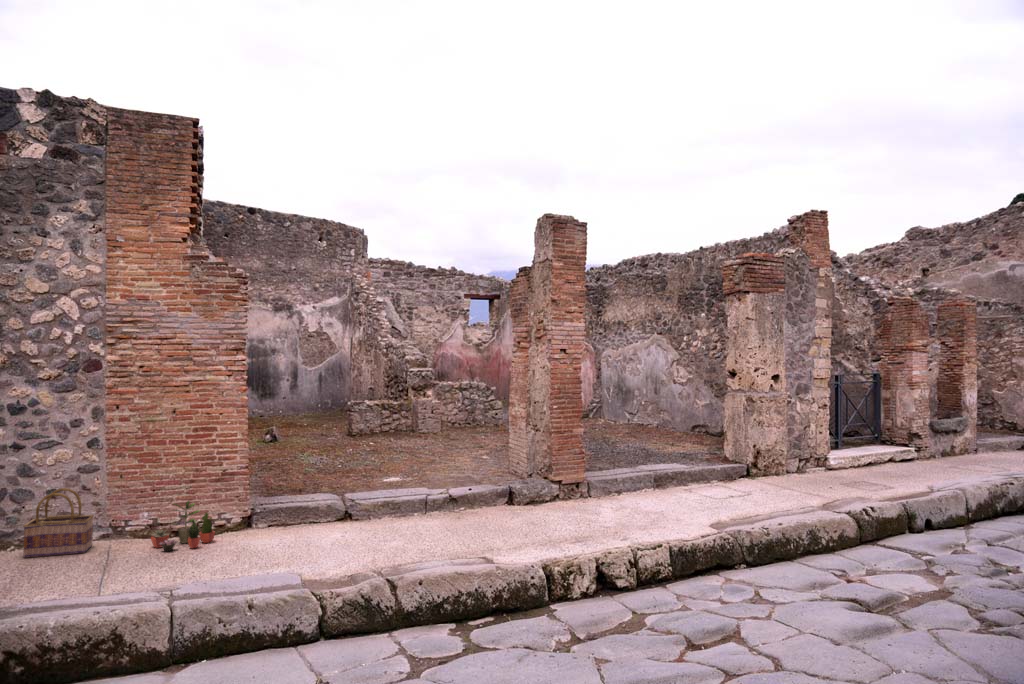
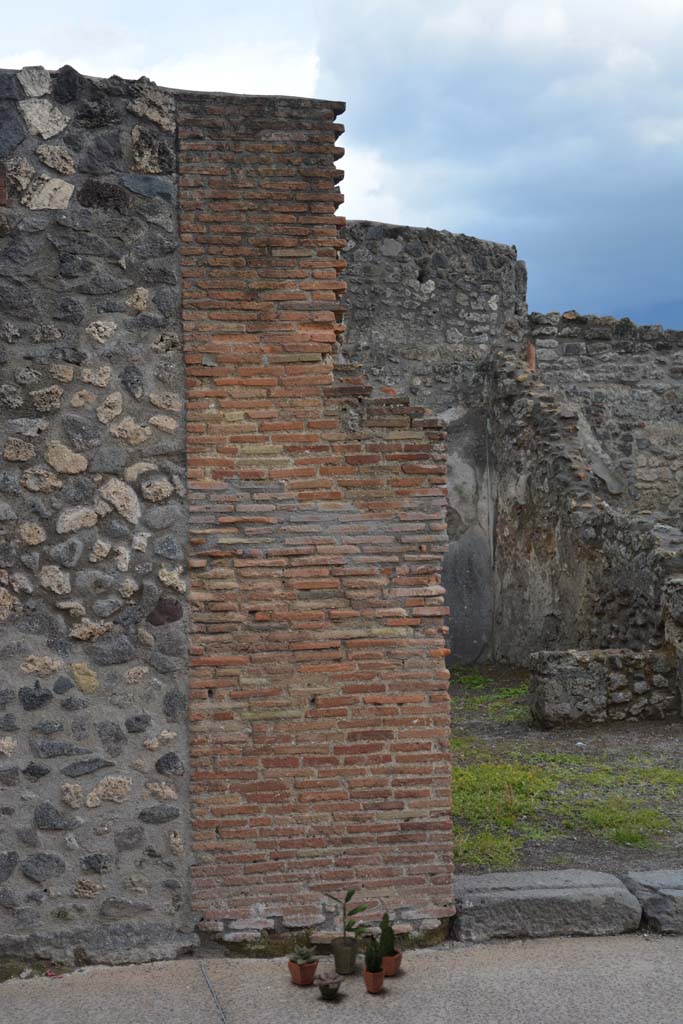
basket: present [23,488,94,558] -> none [63,855,175,999]

